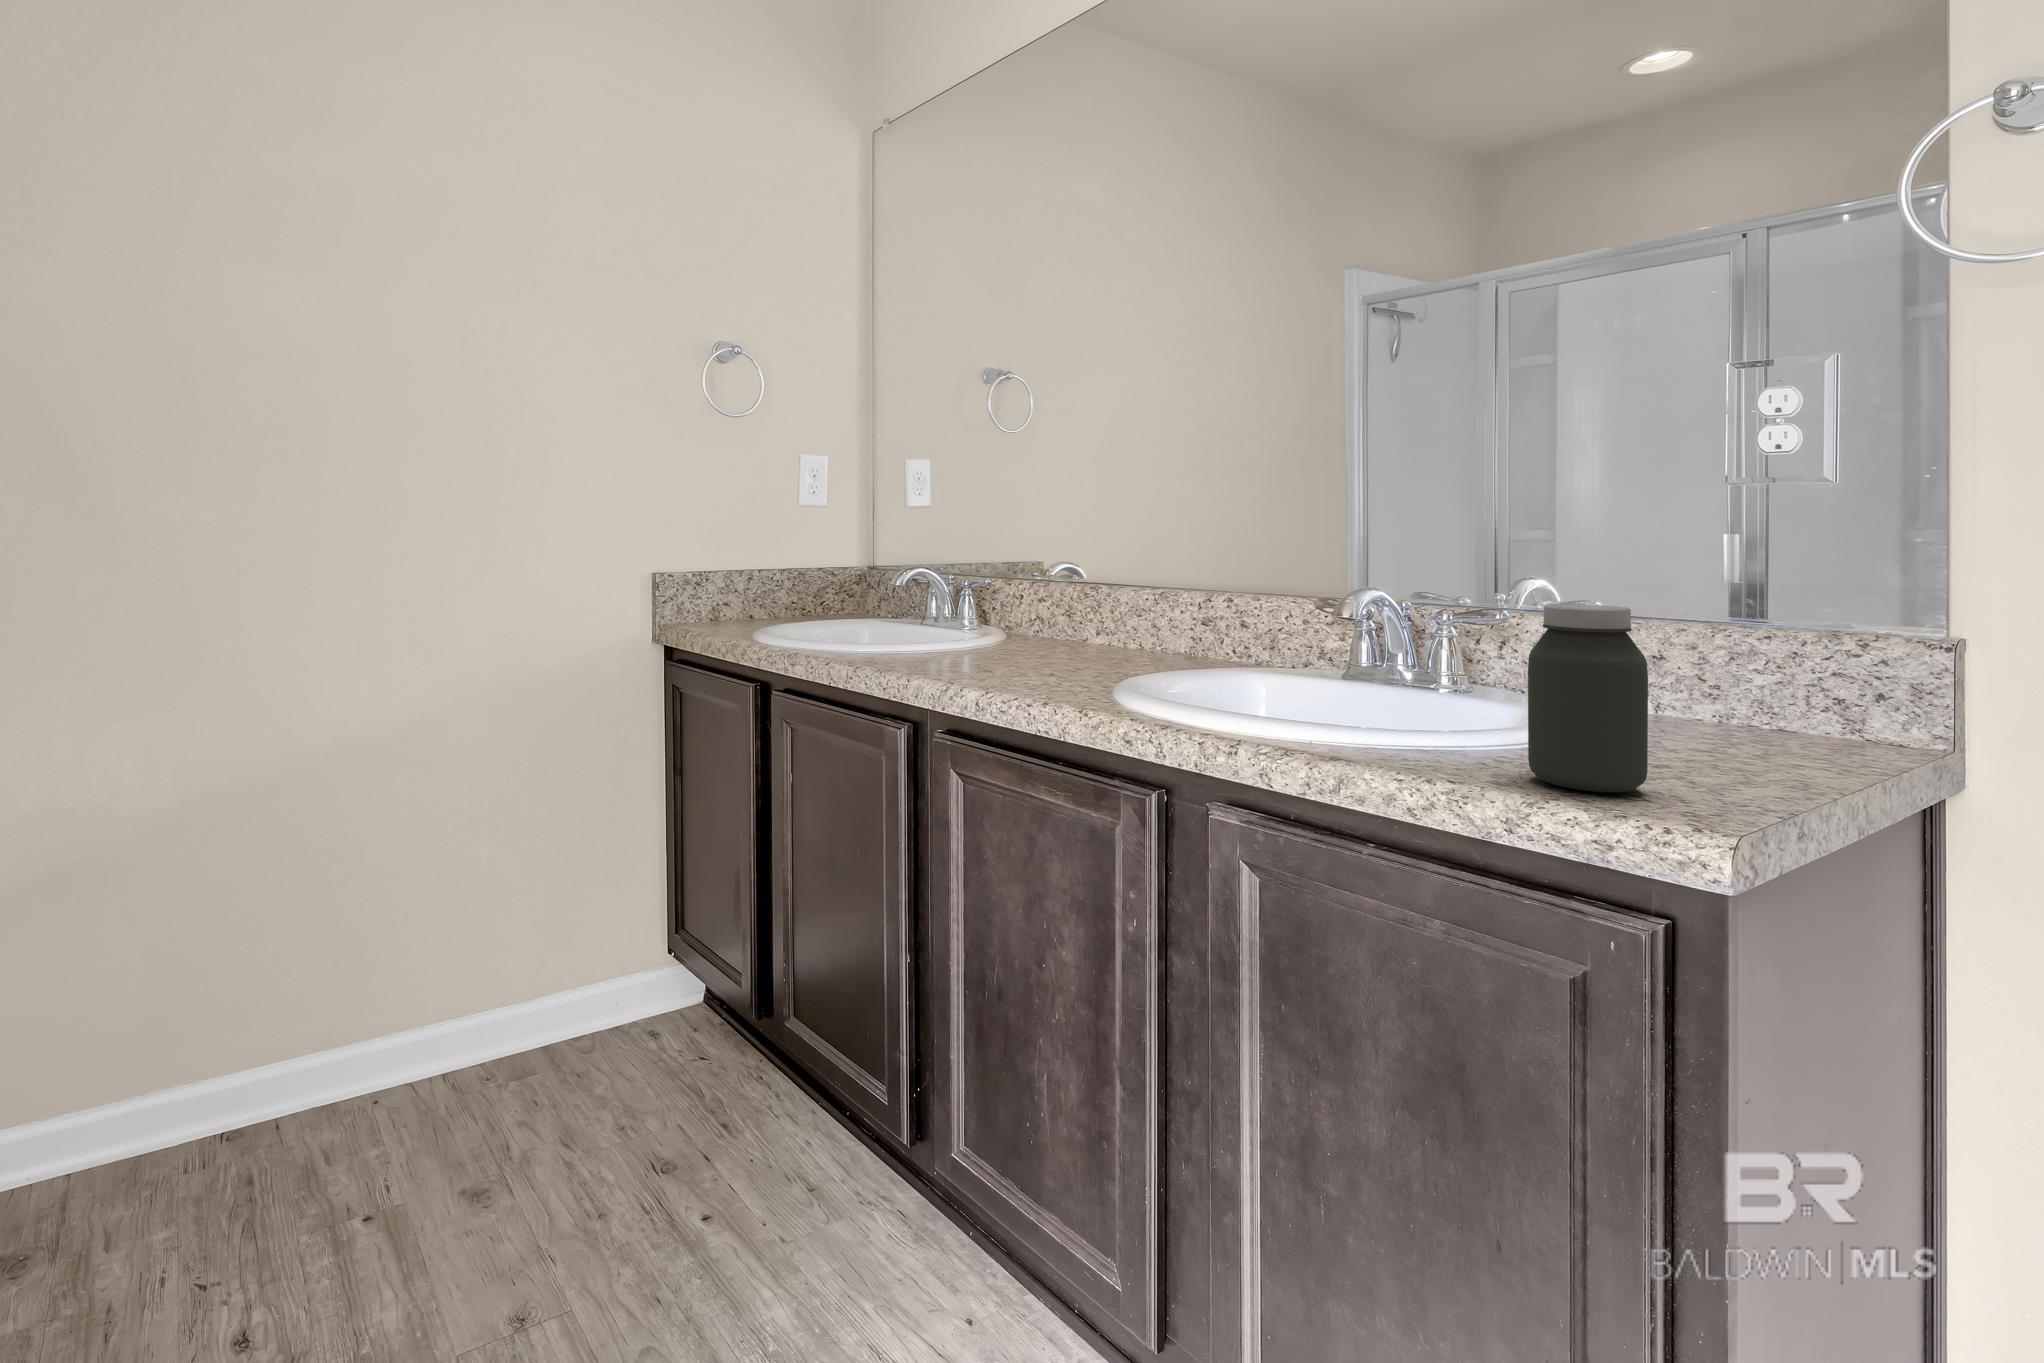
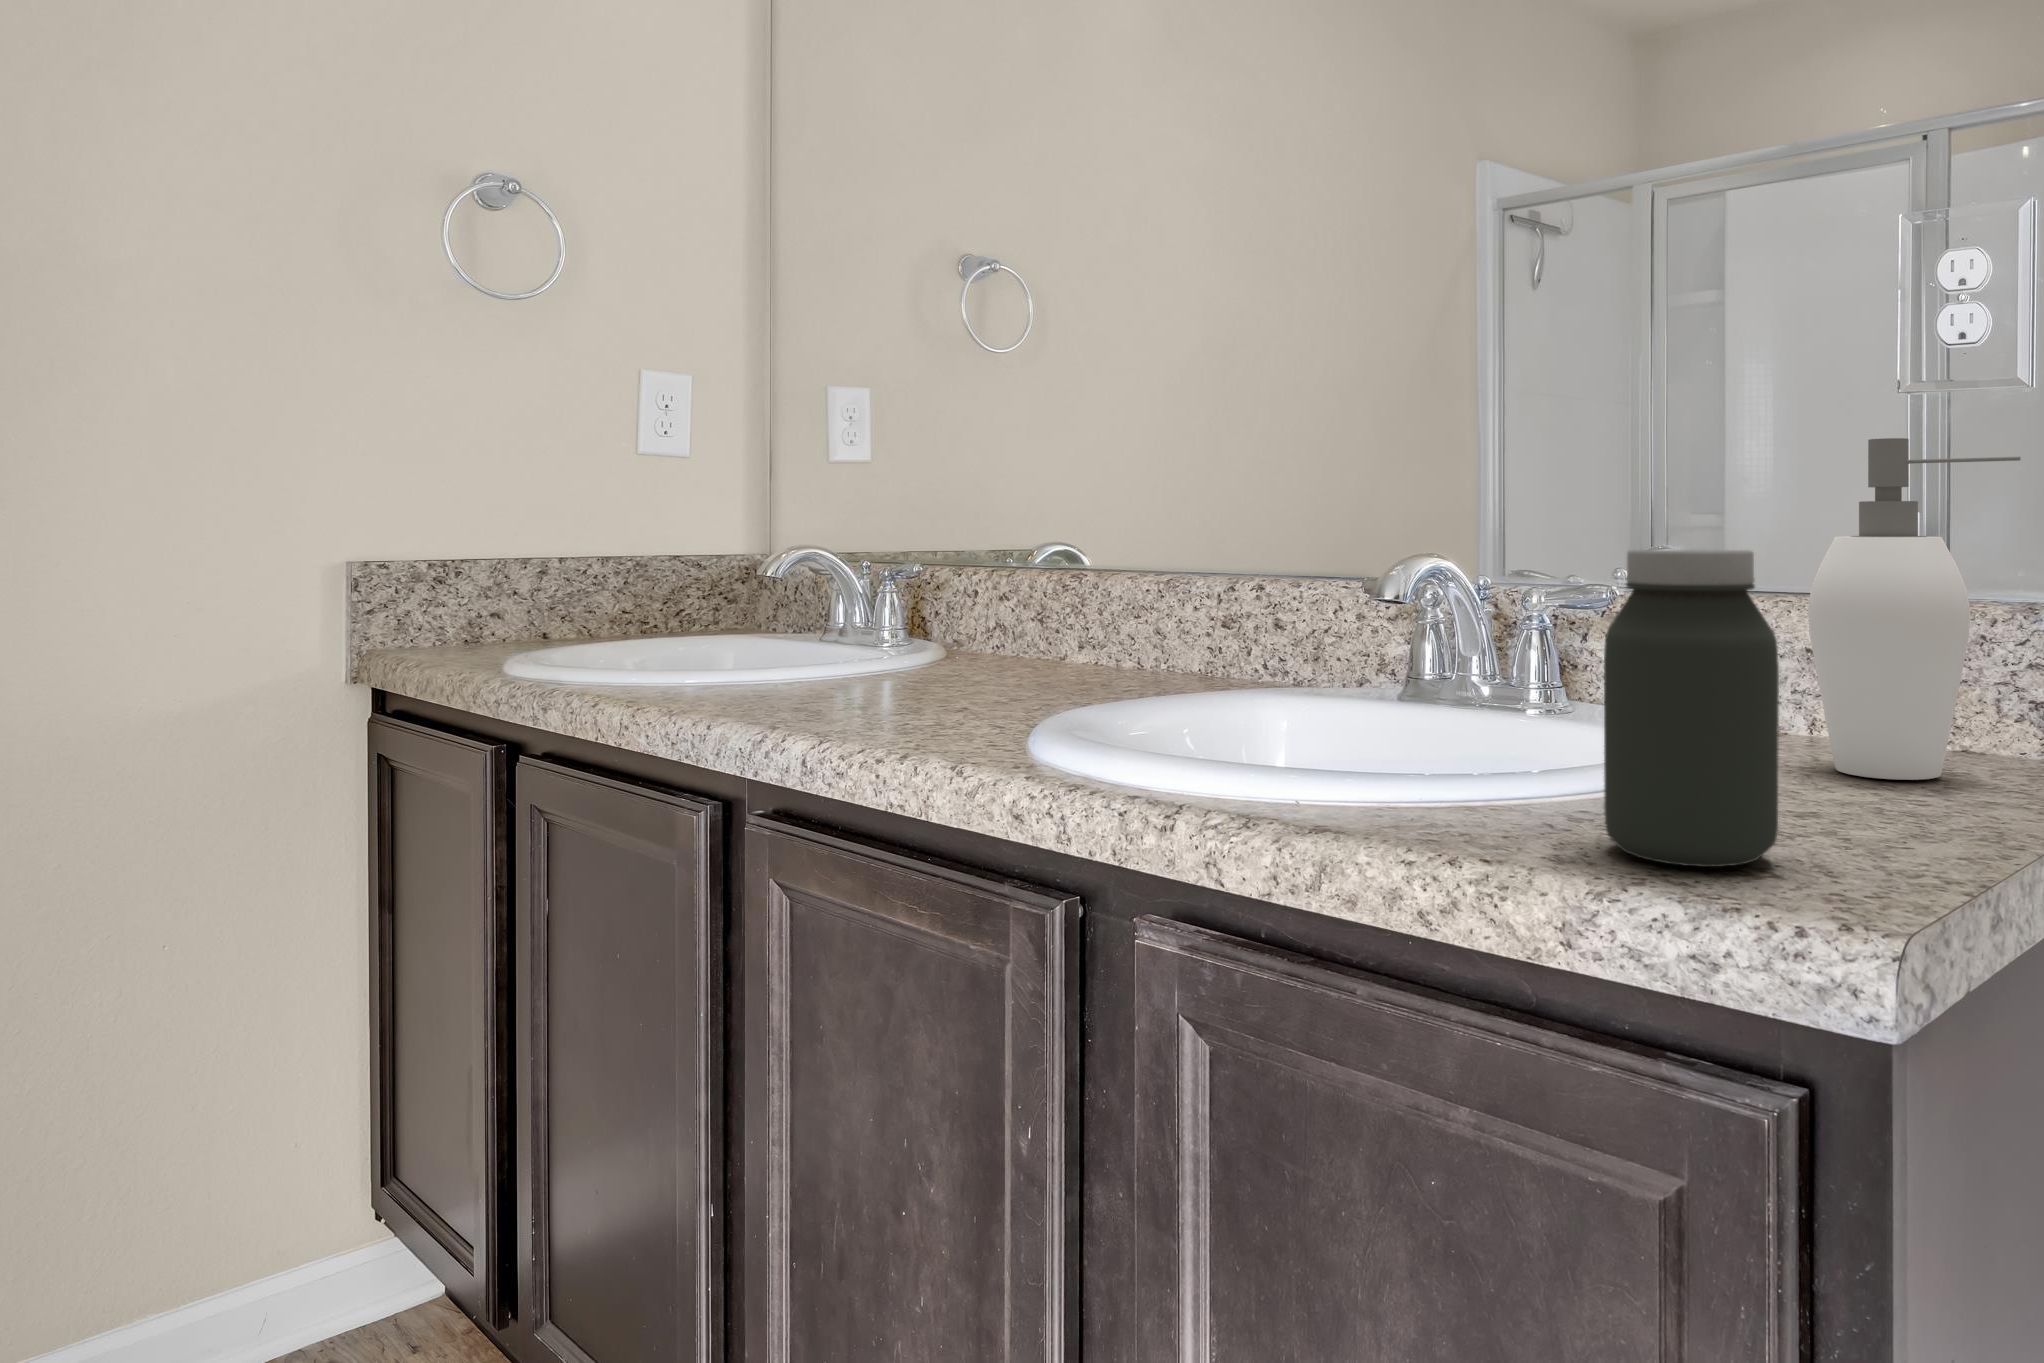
soap dispenser: none [1659,524,1824,747] -> present [1808,438,2021,780]

